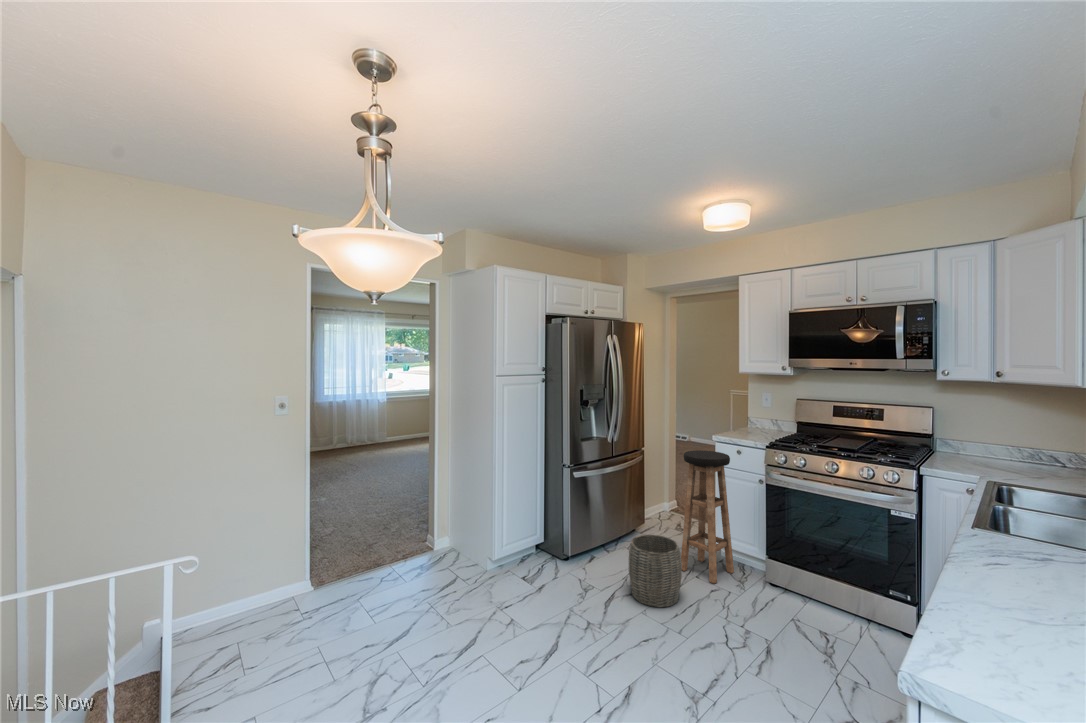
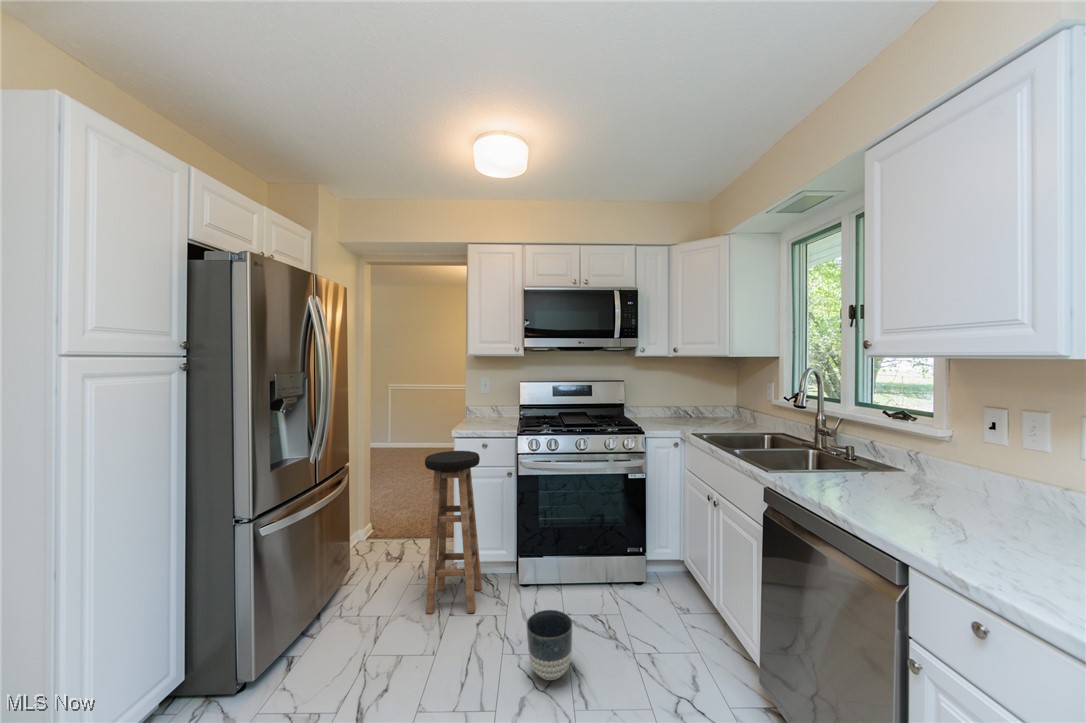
woven basket: present [629,535,682,607] -> none [377,579,455,695]
planter: none [724,592,765,647] -> present [527,610,572,680]

